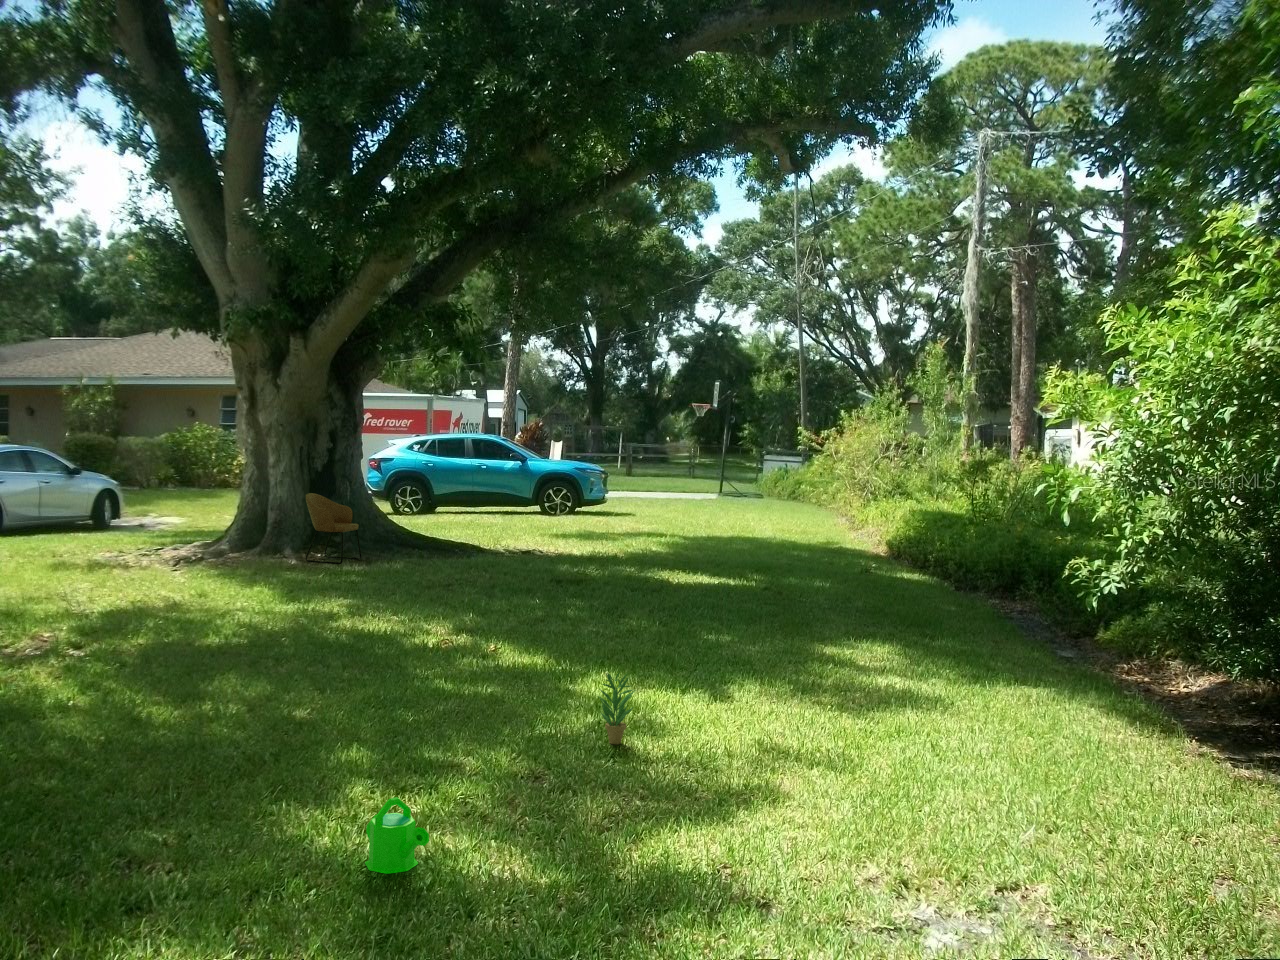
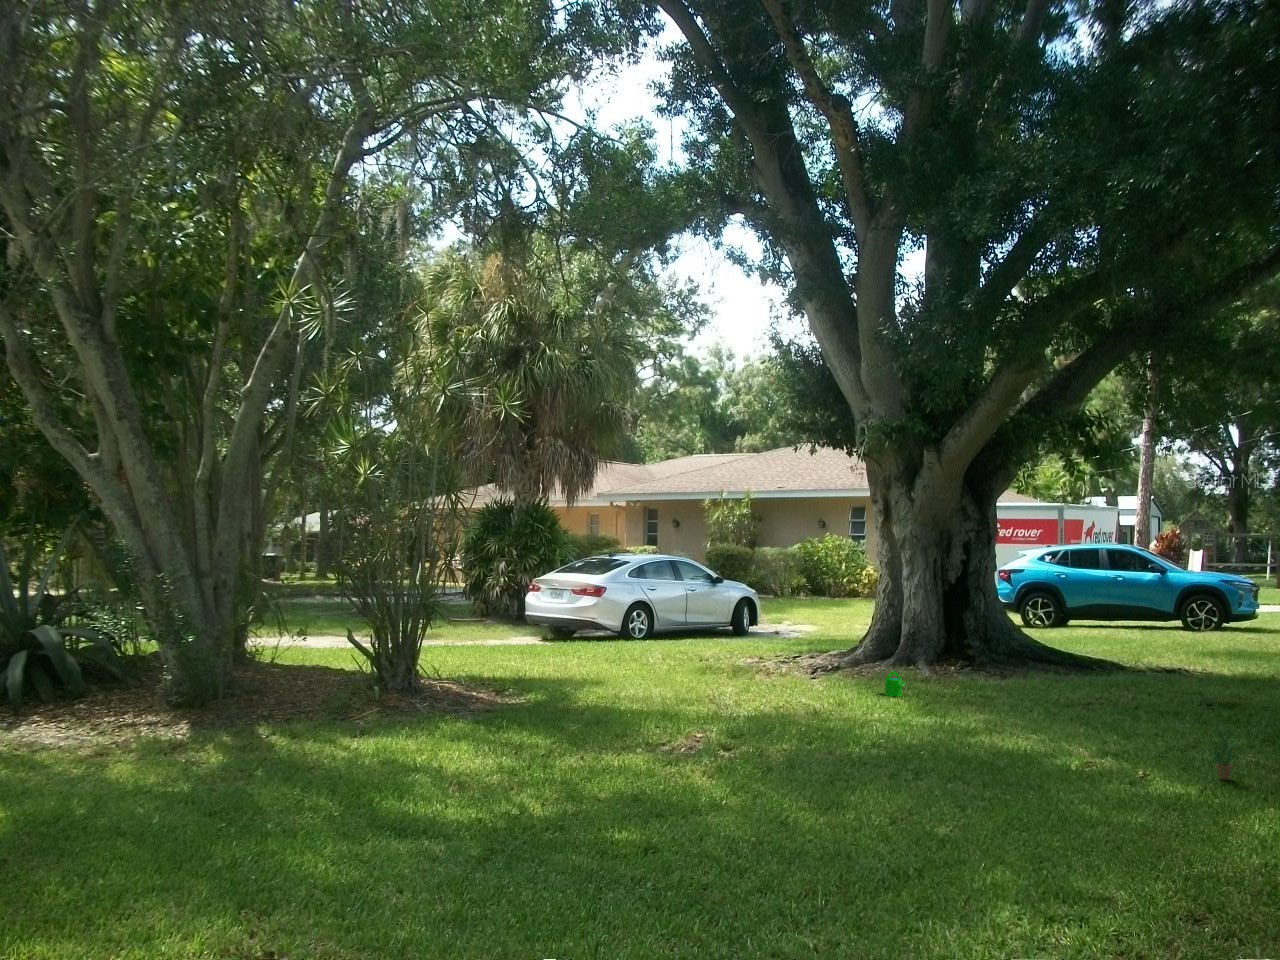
chair: present [306,493,361,564] -> none [955,599,1004,663]
watering can: present [365,797,429,874] -> present [884,671,905,697]

